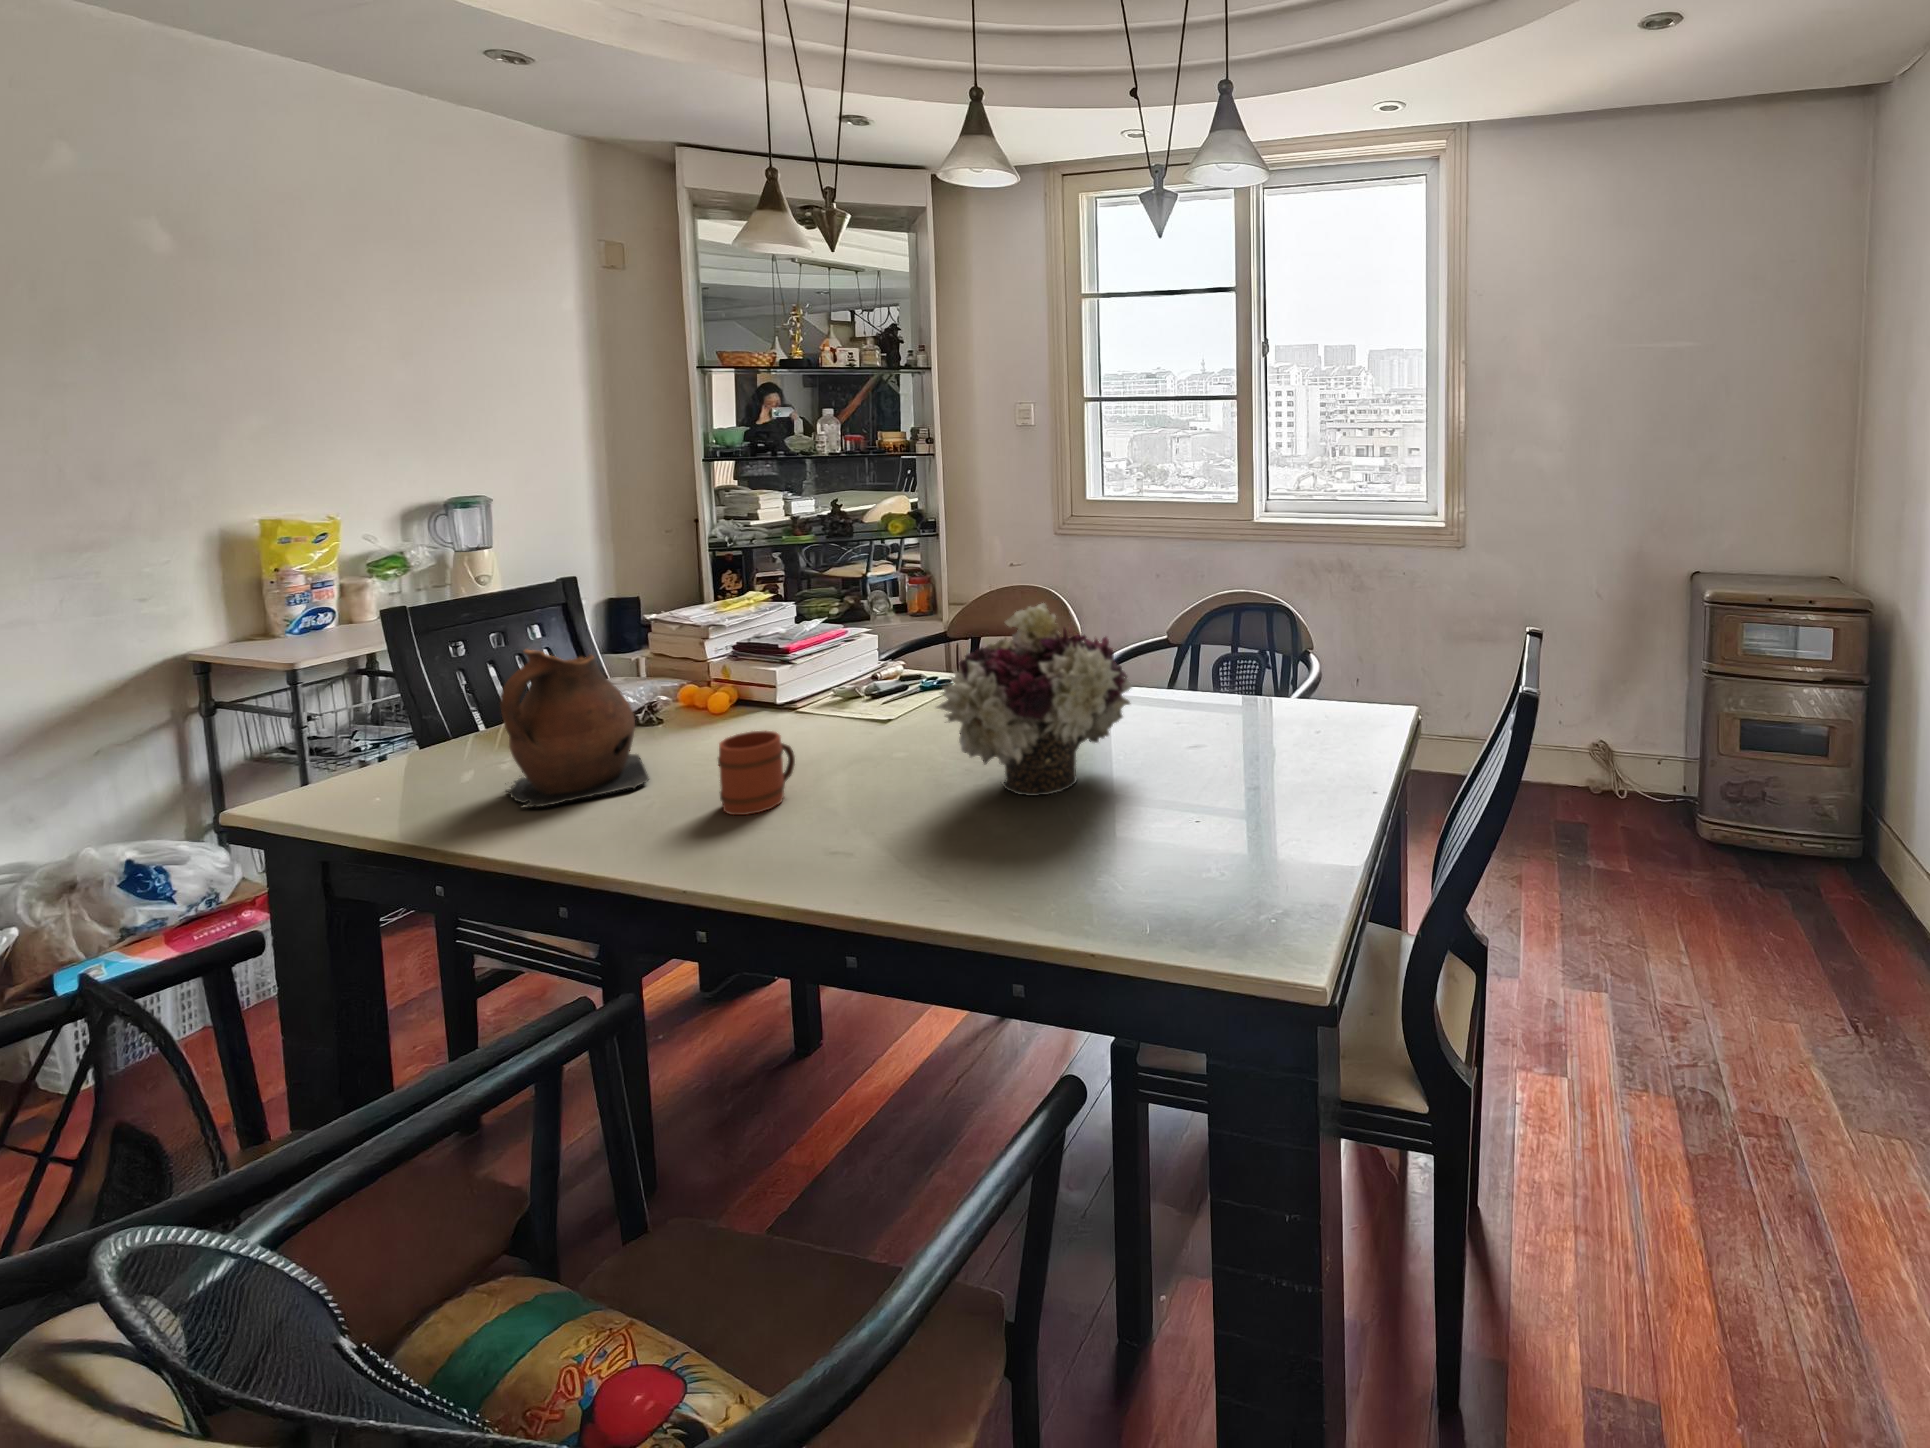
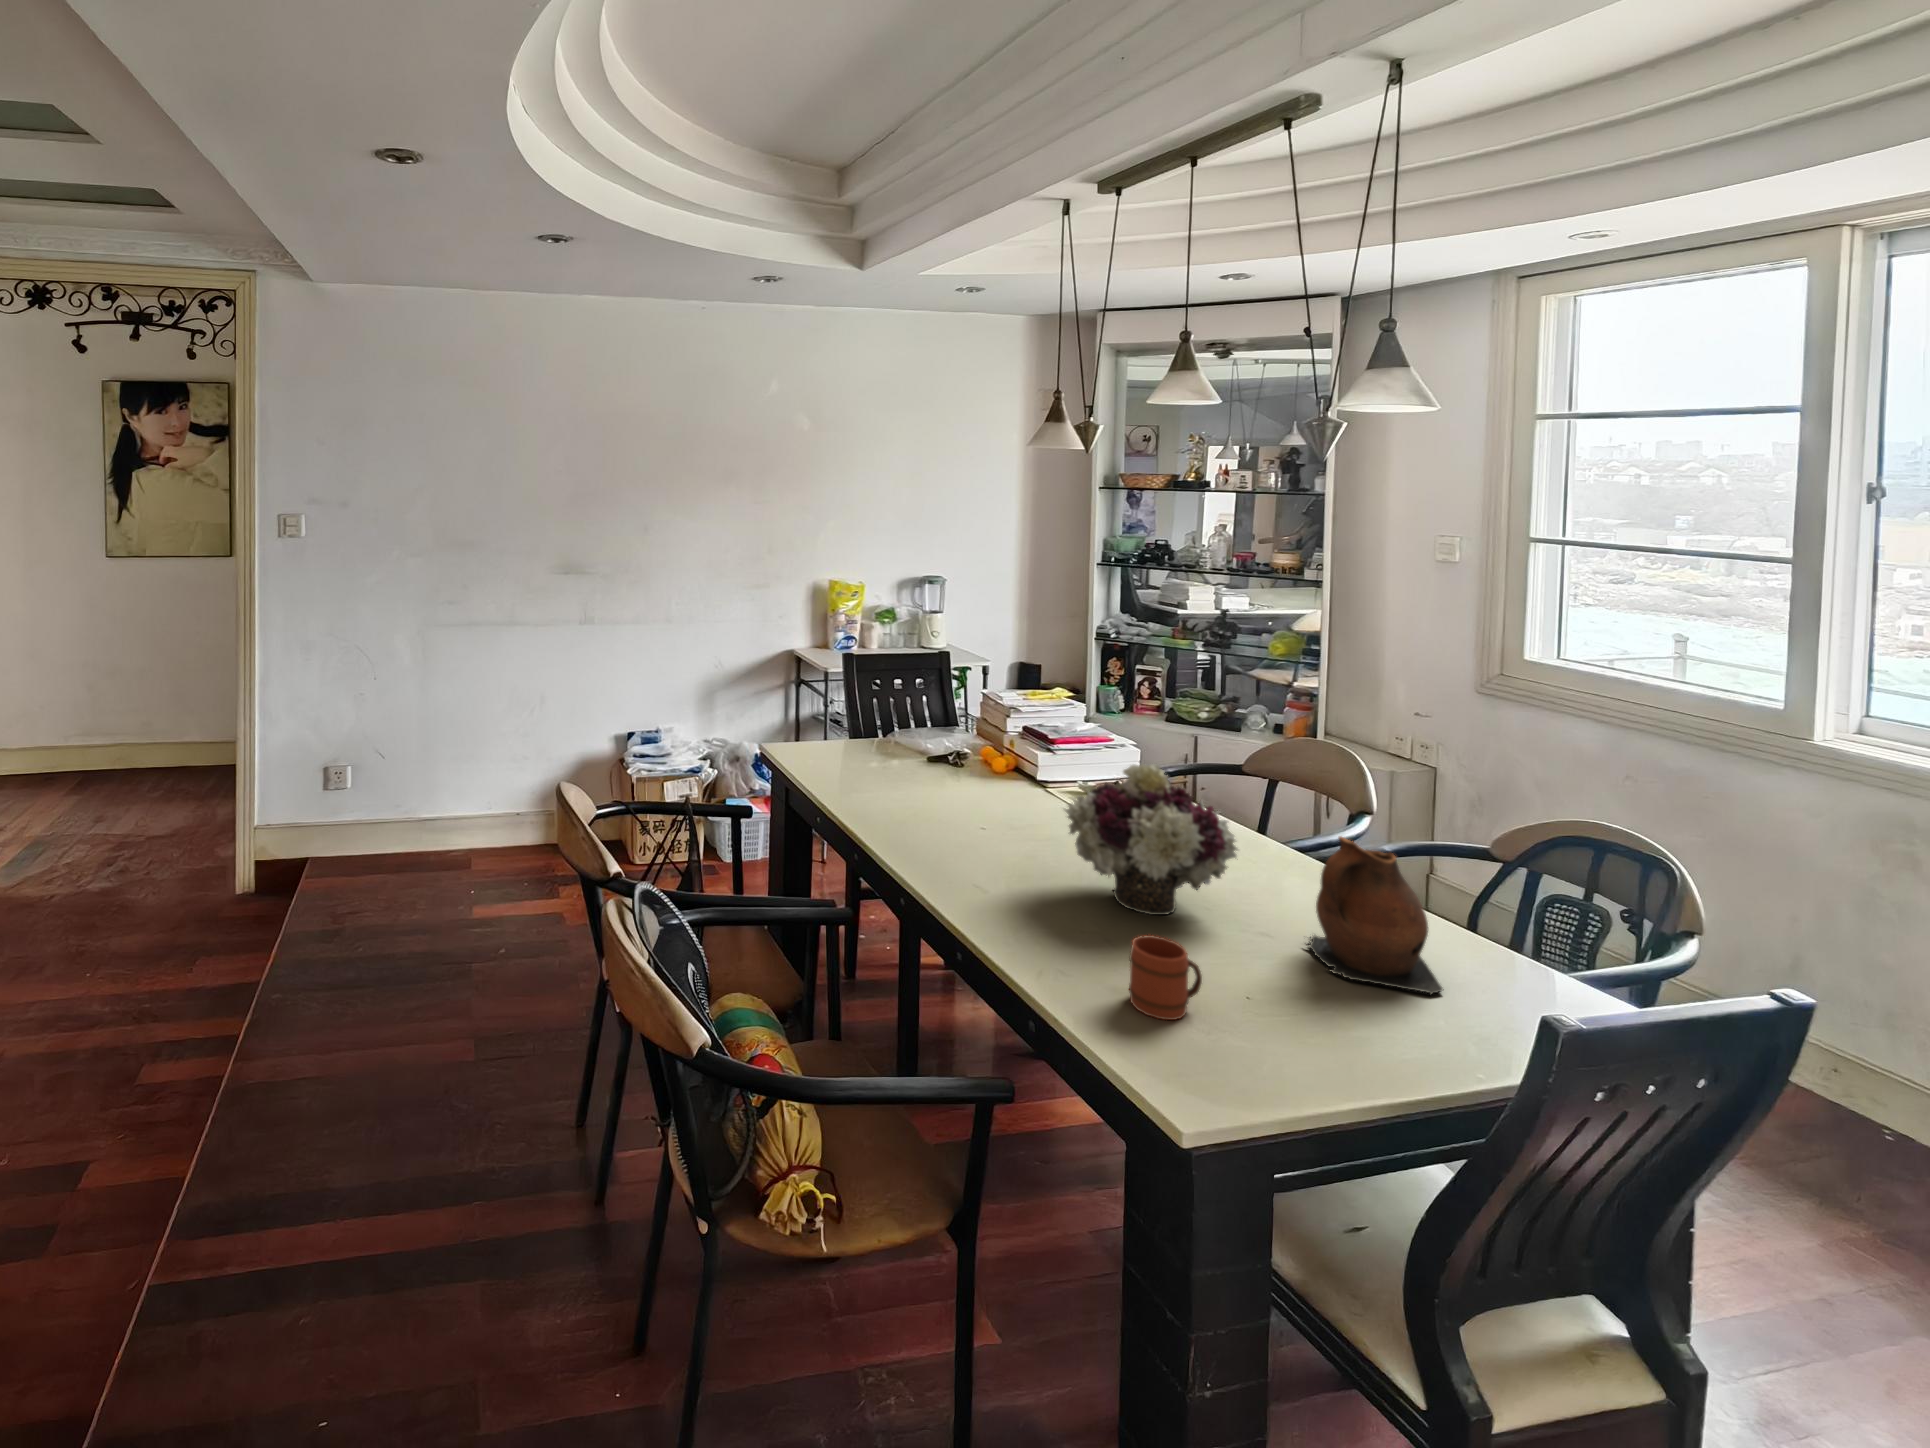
ceramic pitcher: present [500,649,649,808] -> present [1309,836,1444,996]
mug: present [718,731,795,815] -> present [1129,935,1202,1020]

